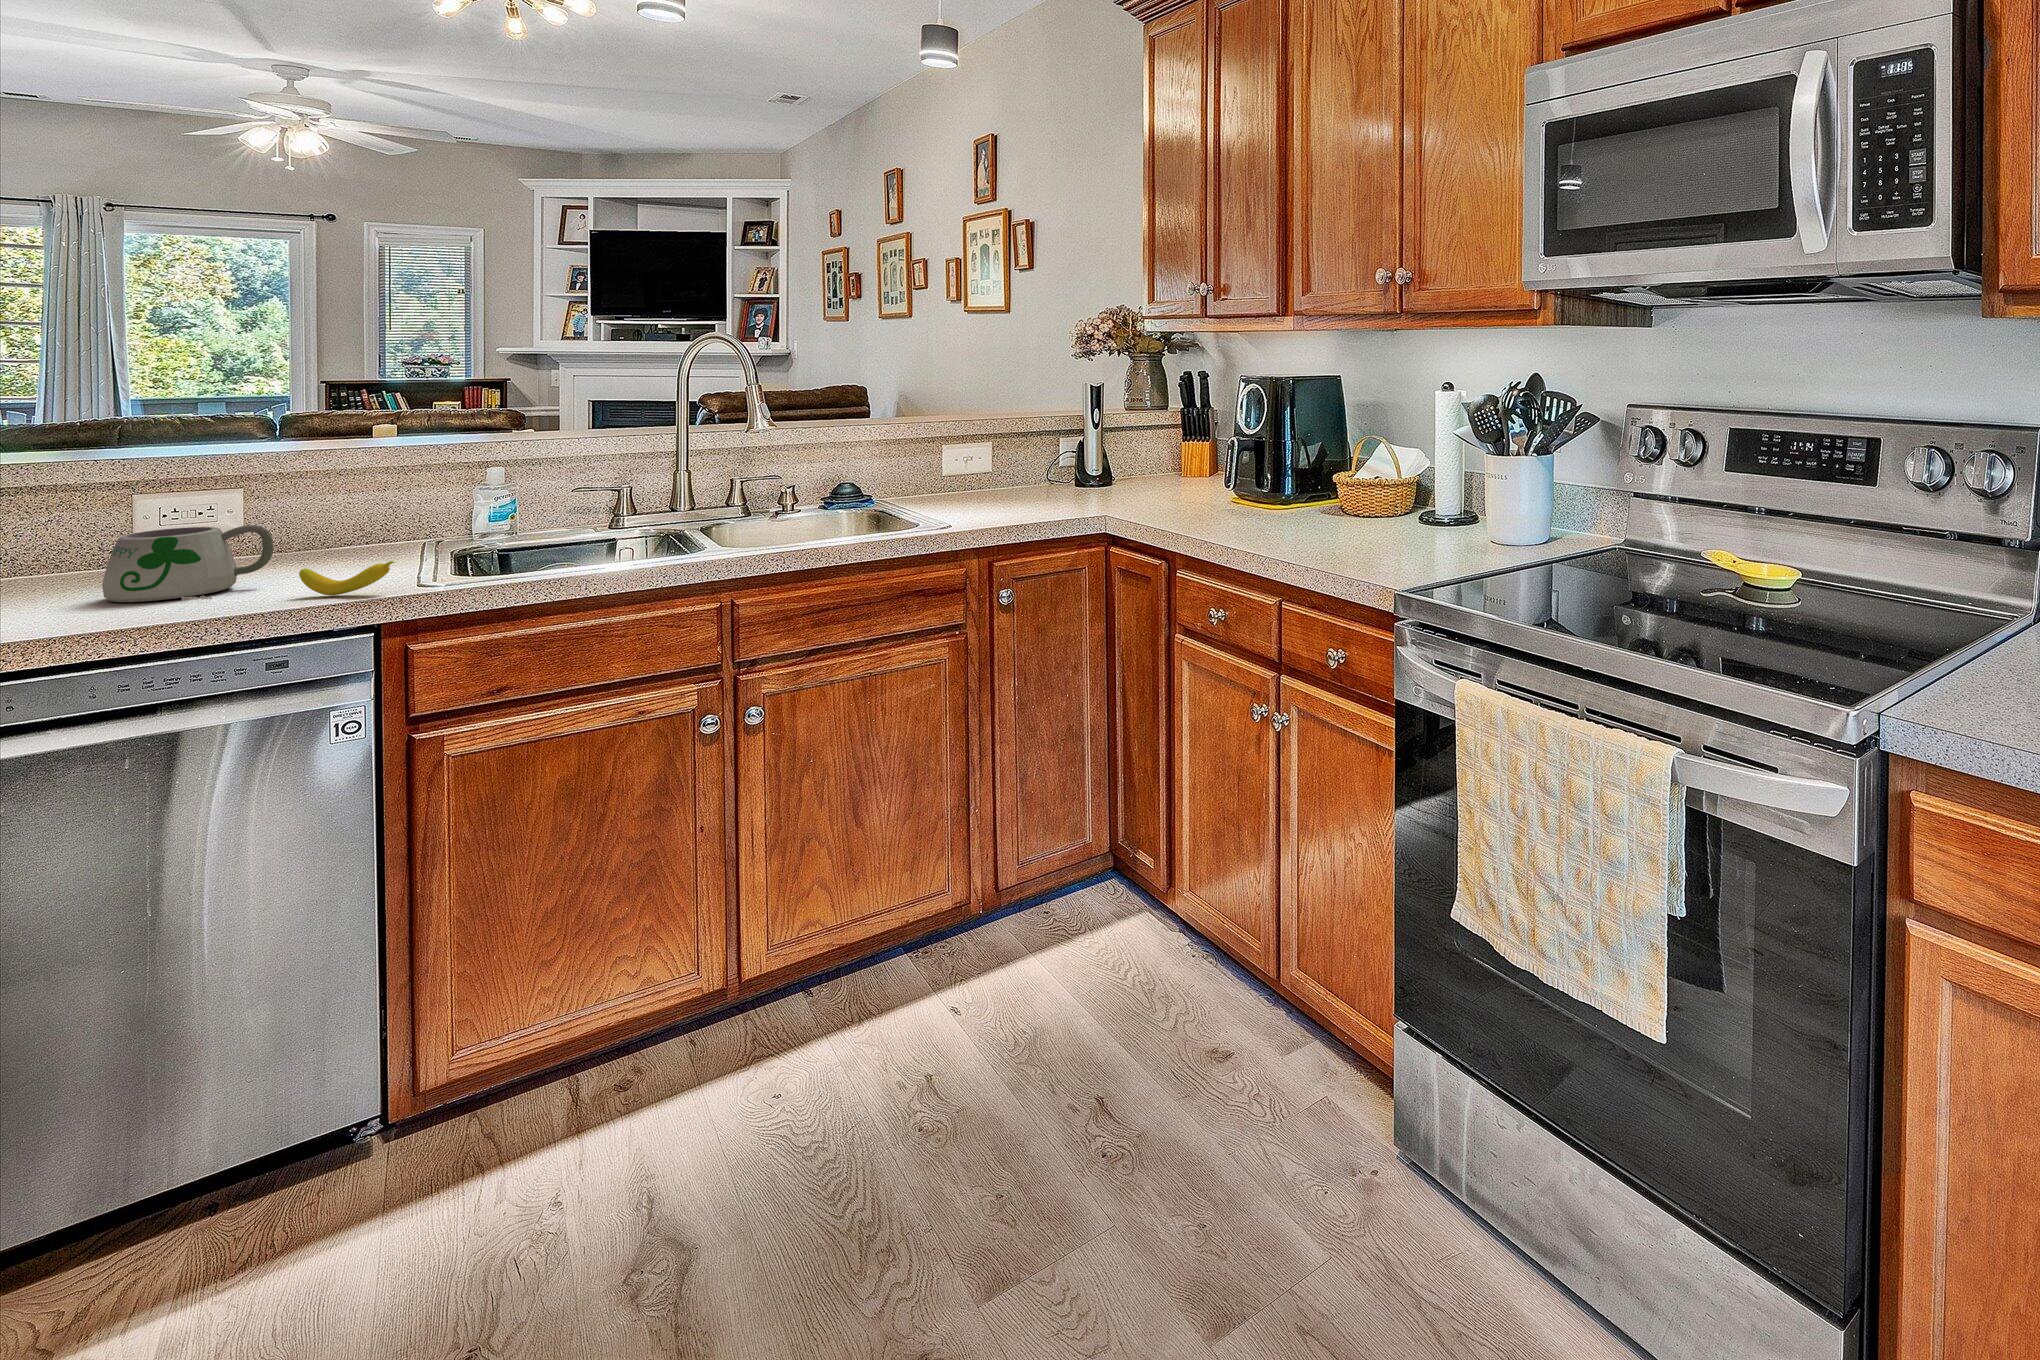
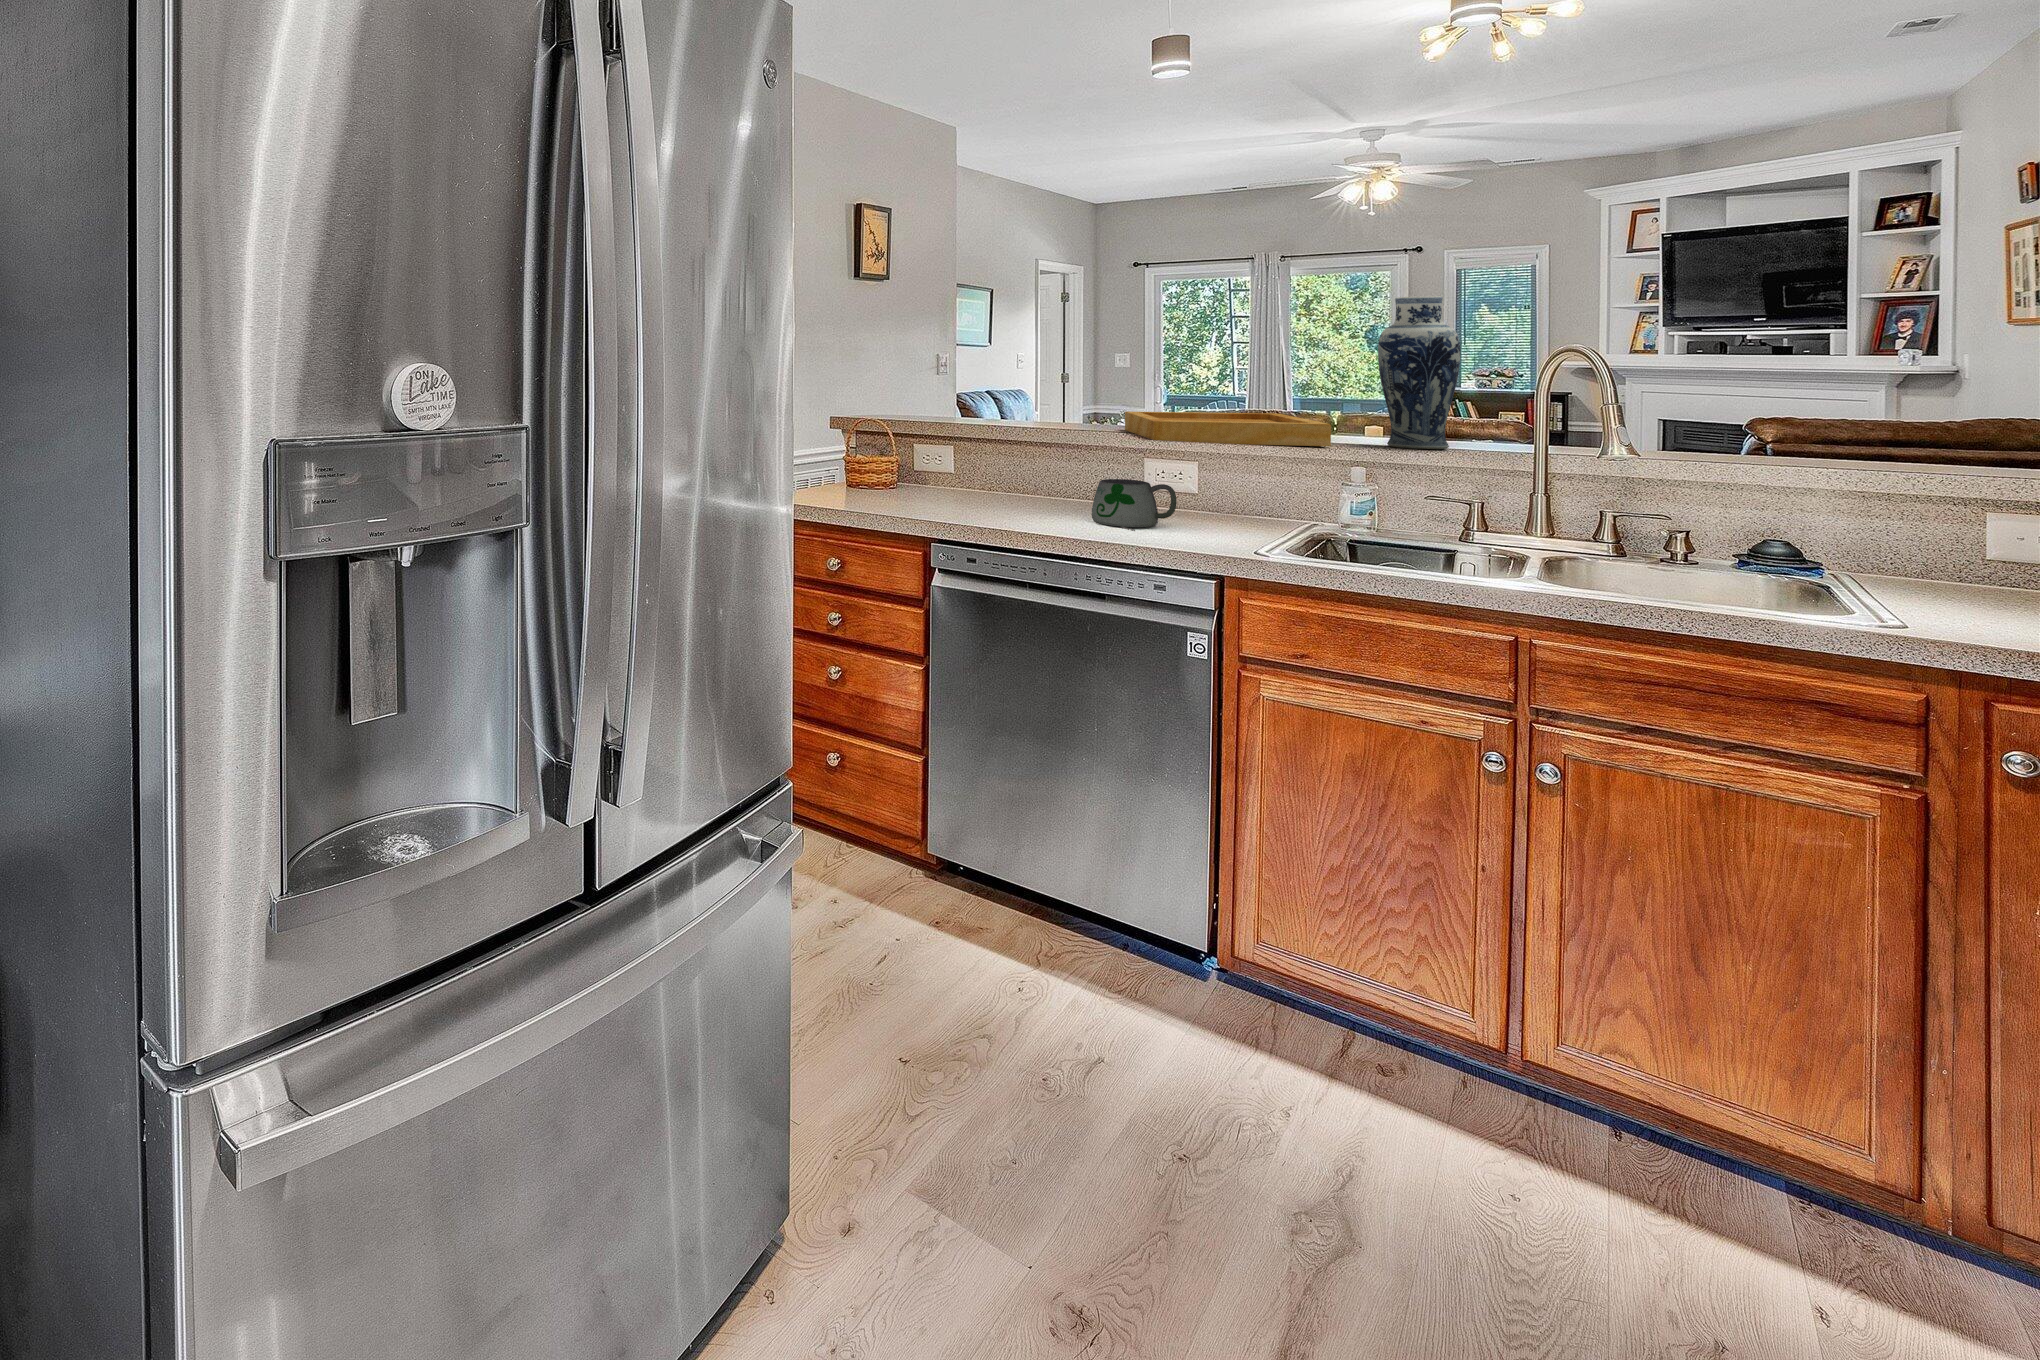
vase: none [502,280,591,442] -> present [1378,296,1460,449]
tray: none [105,417,471,469] -> present [1125,411,1331,446]
fruit: present [299,561,394,595] -> none [1177,521,1230,545]

